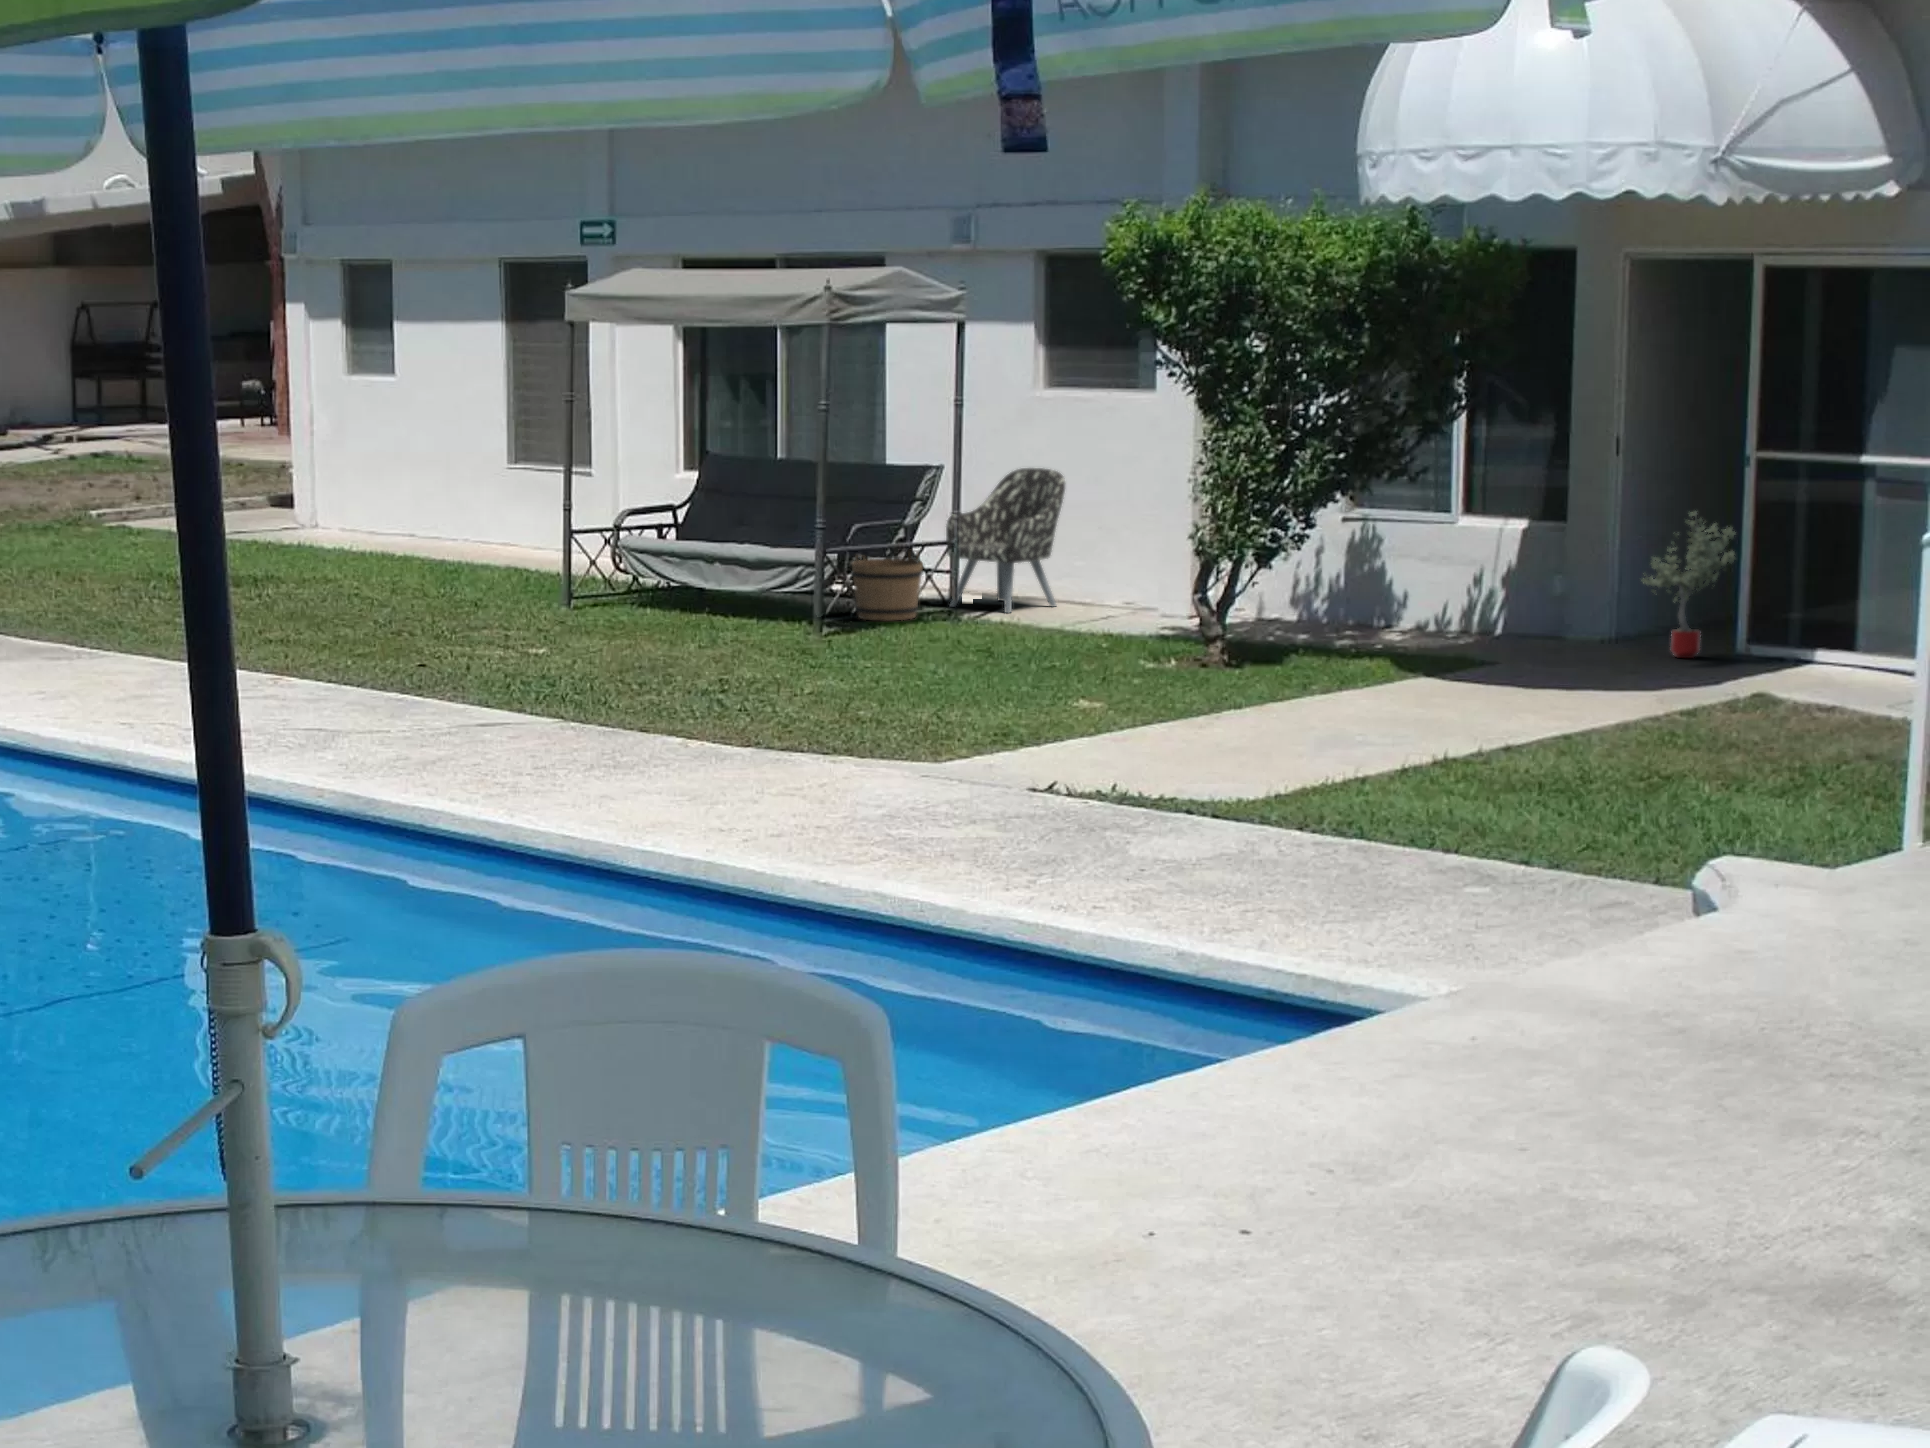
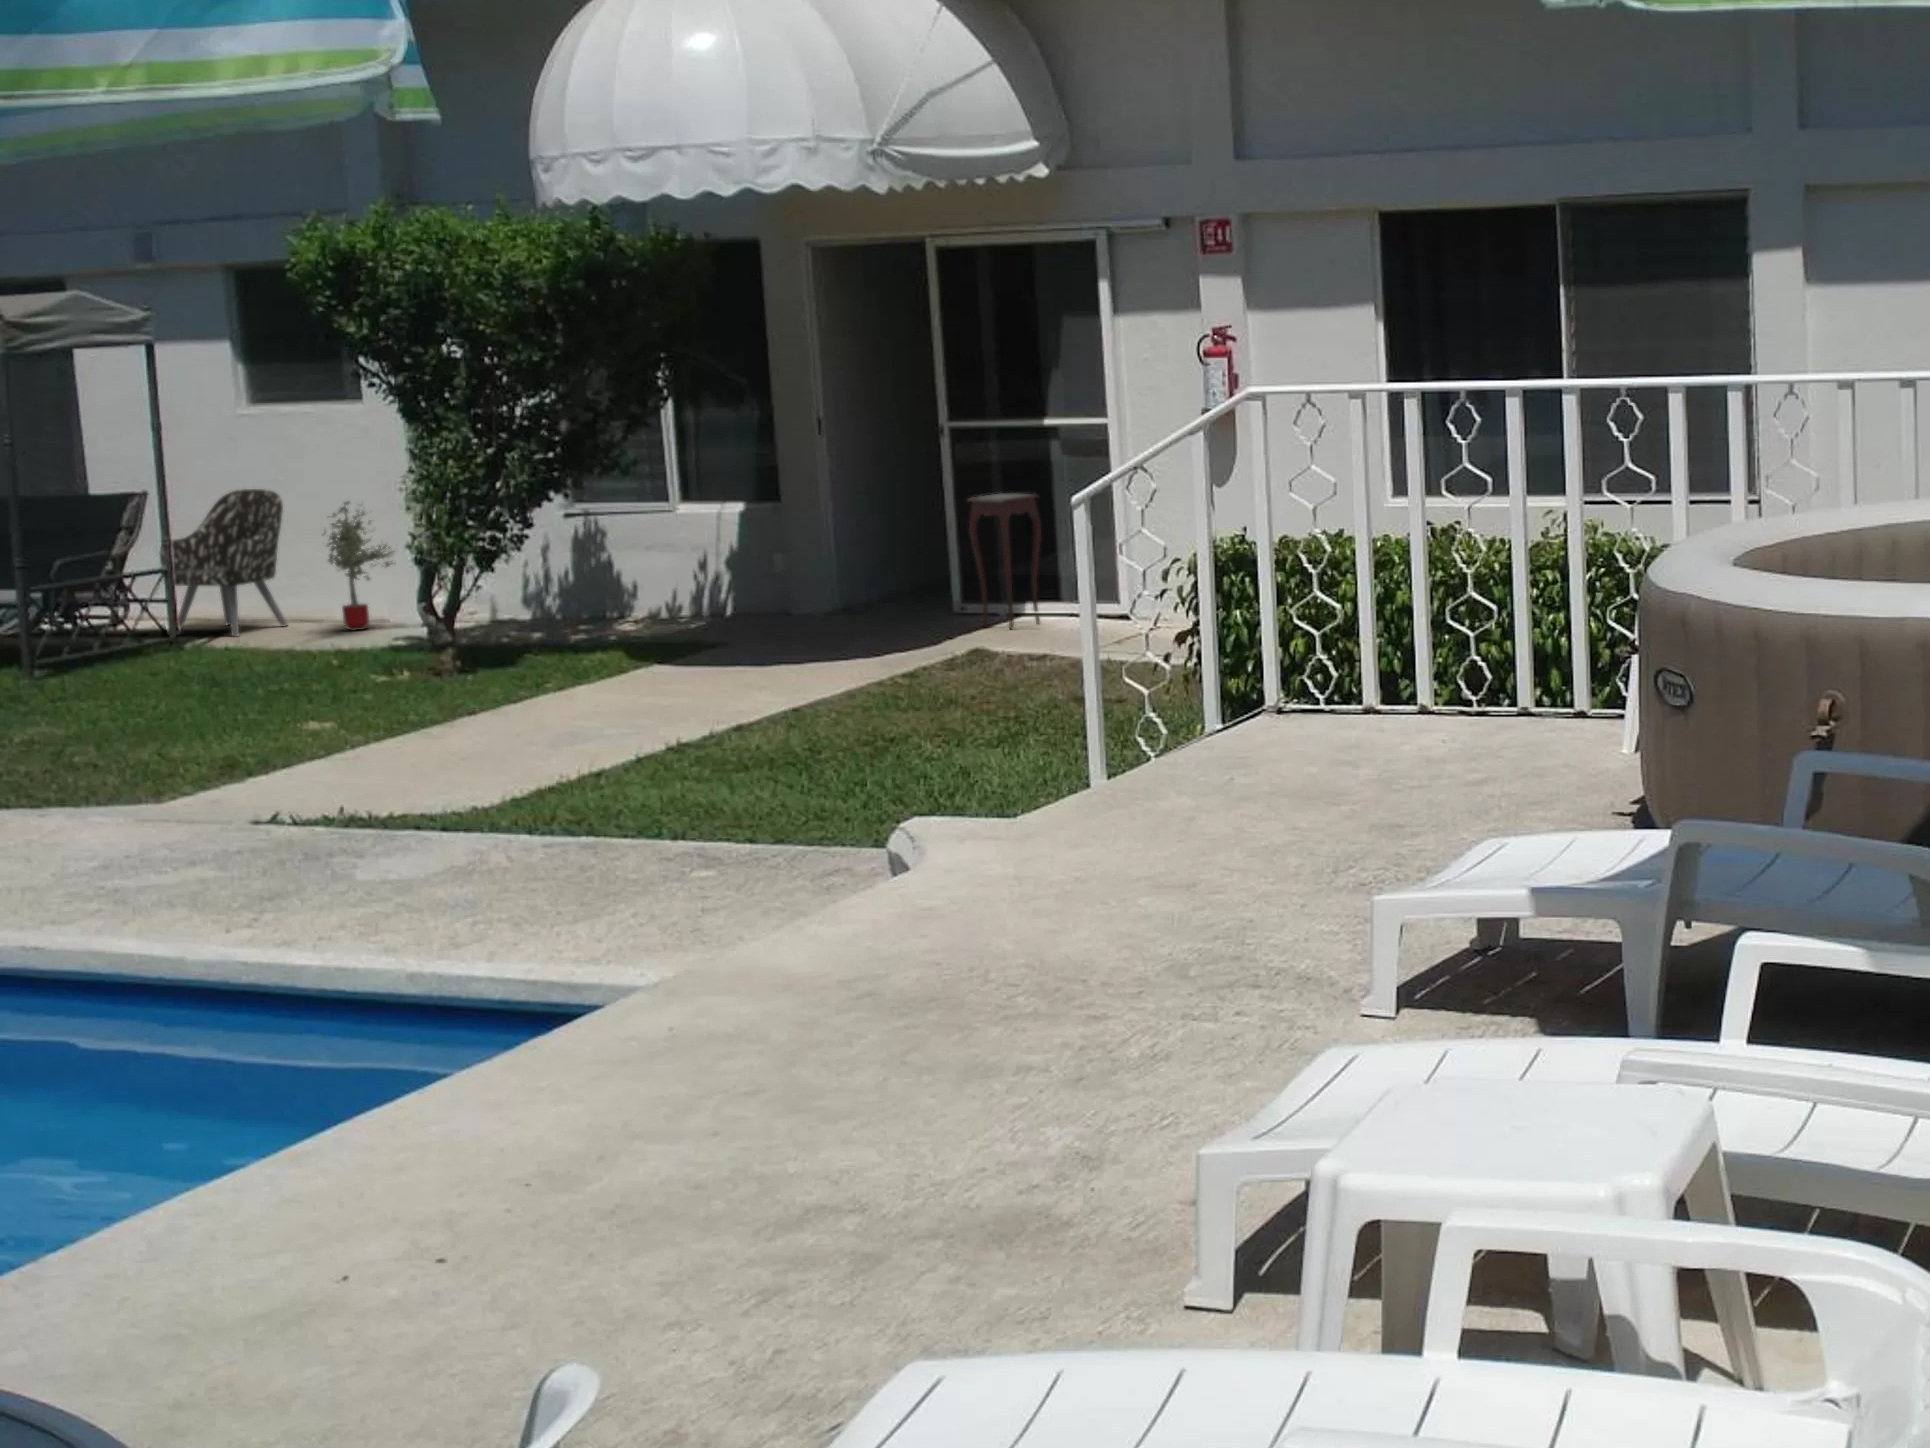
potted tree: present [1642,512,1735,658] -> present [324,501,394,631]
side table: none [1774,526,1858,674] -> present [968,494,1041,629]
bucket: present [851,551,923,621] -> none [56,580,136,656]

